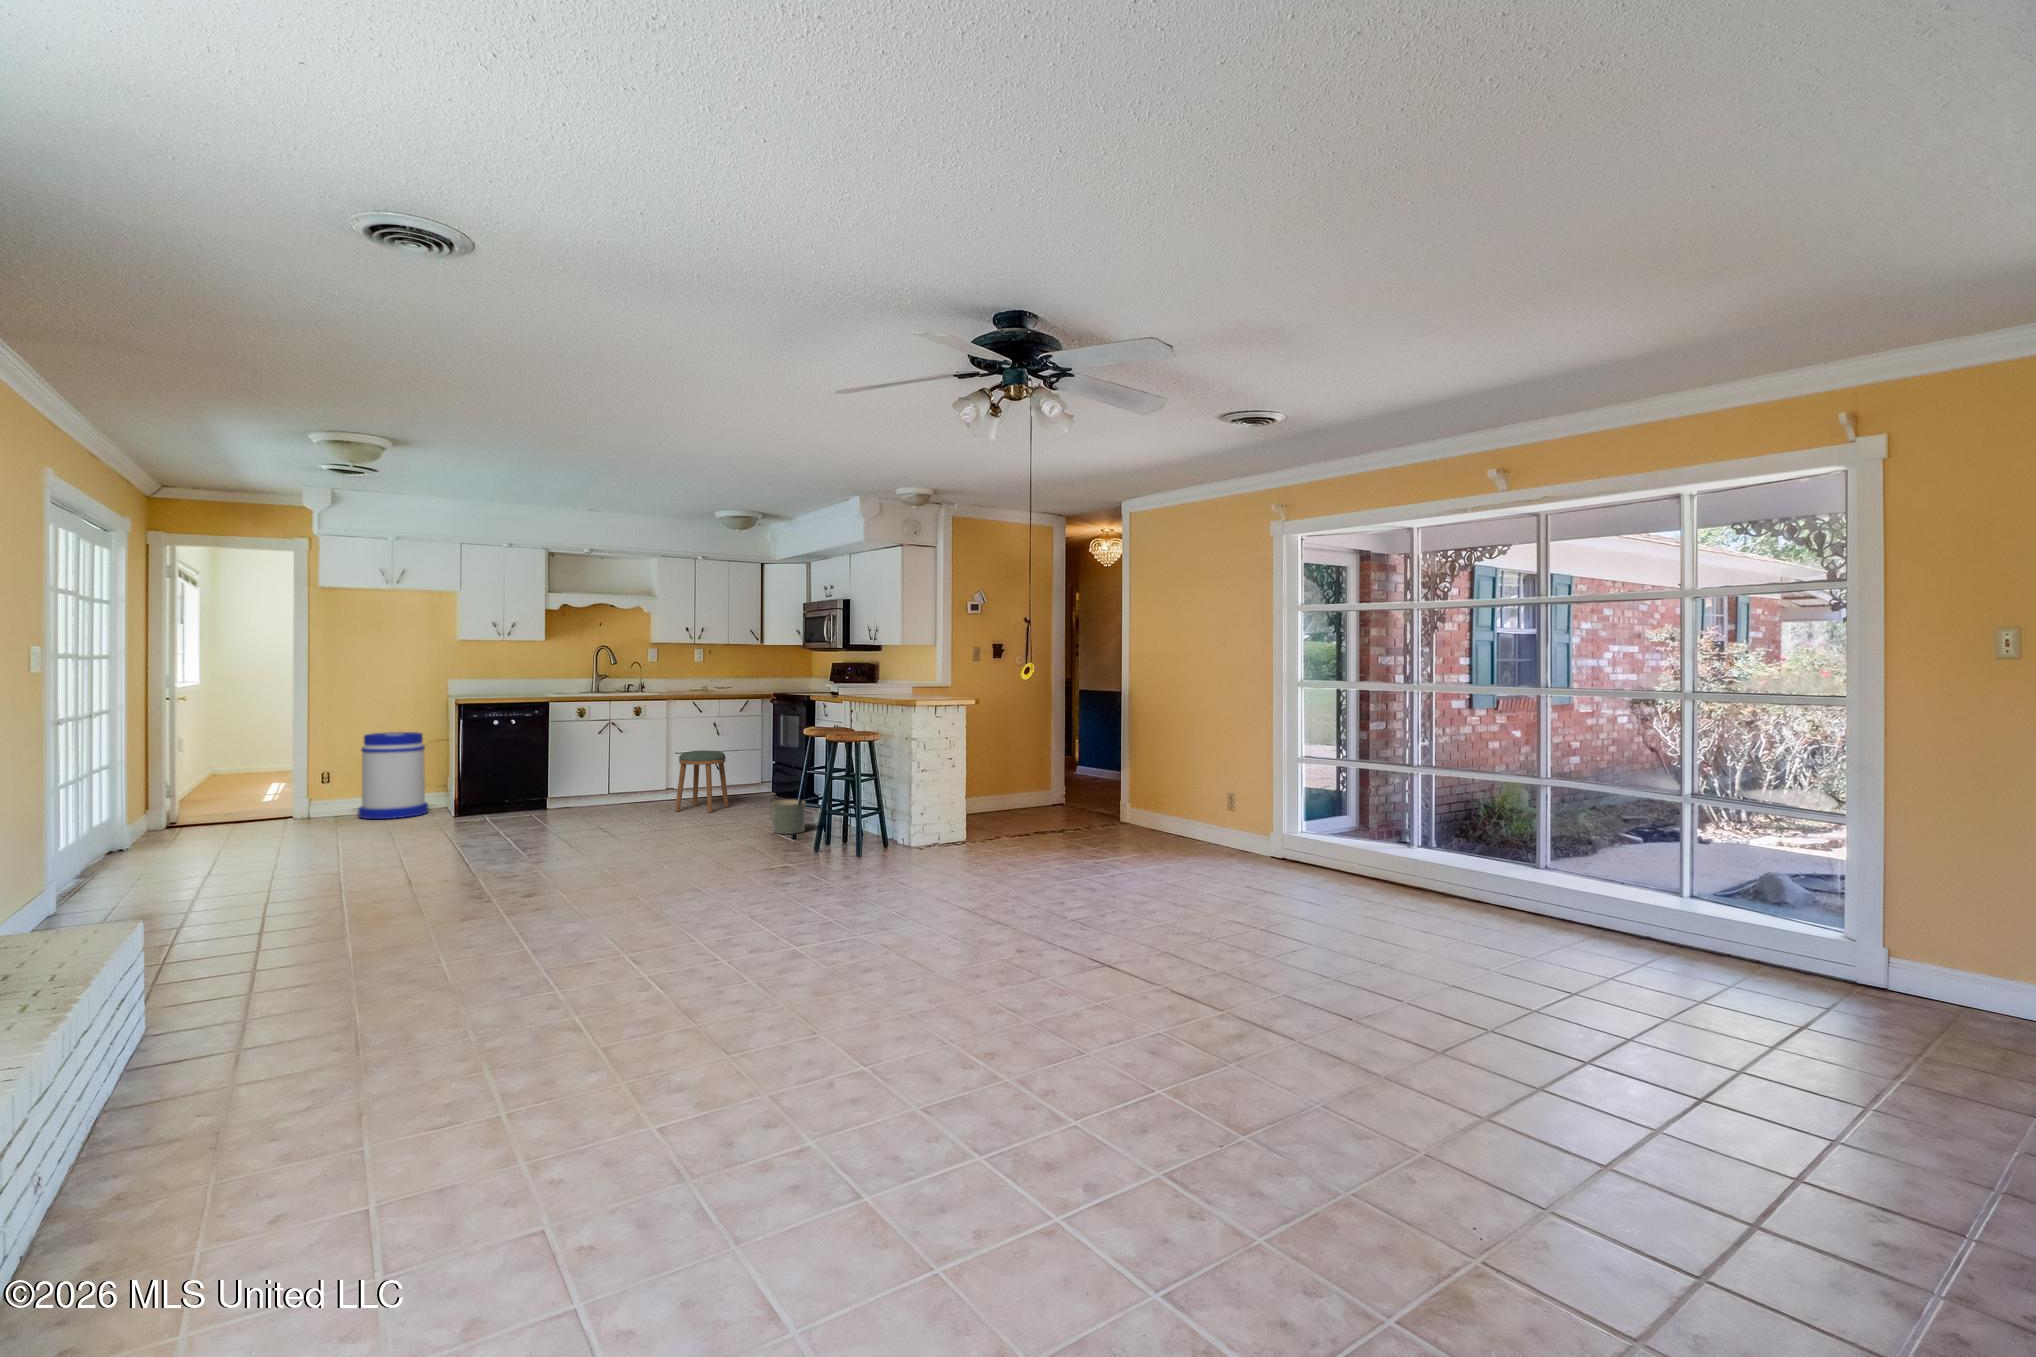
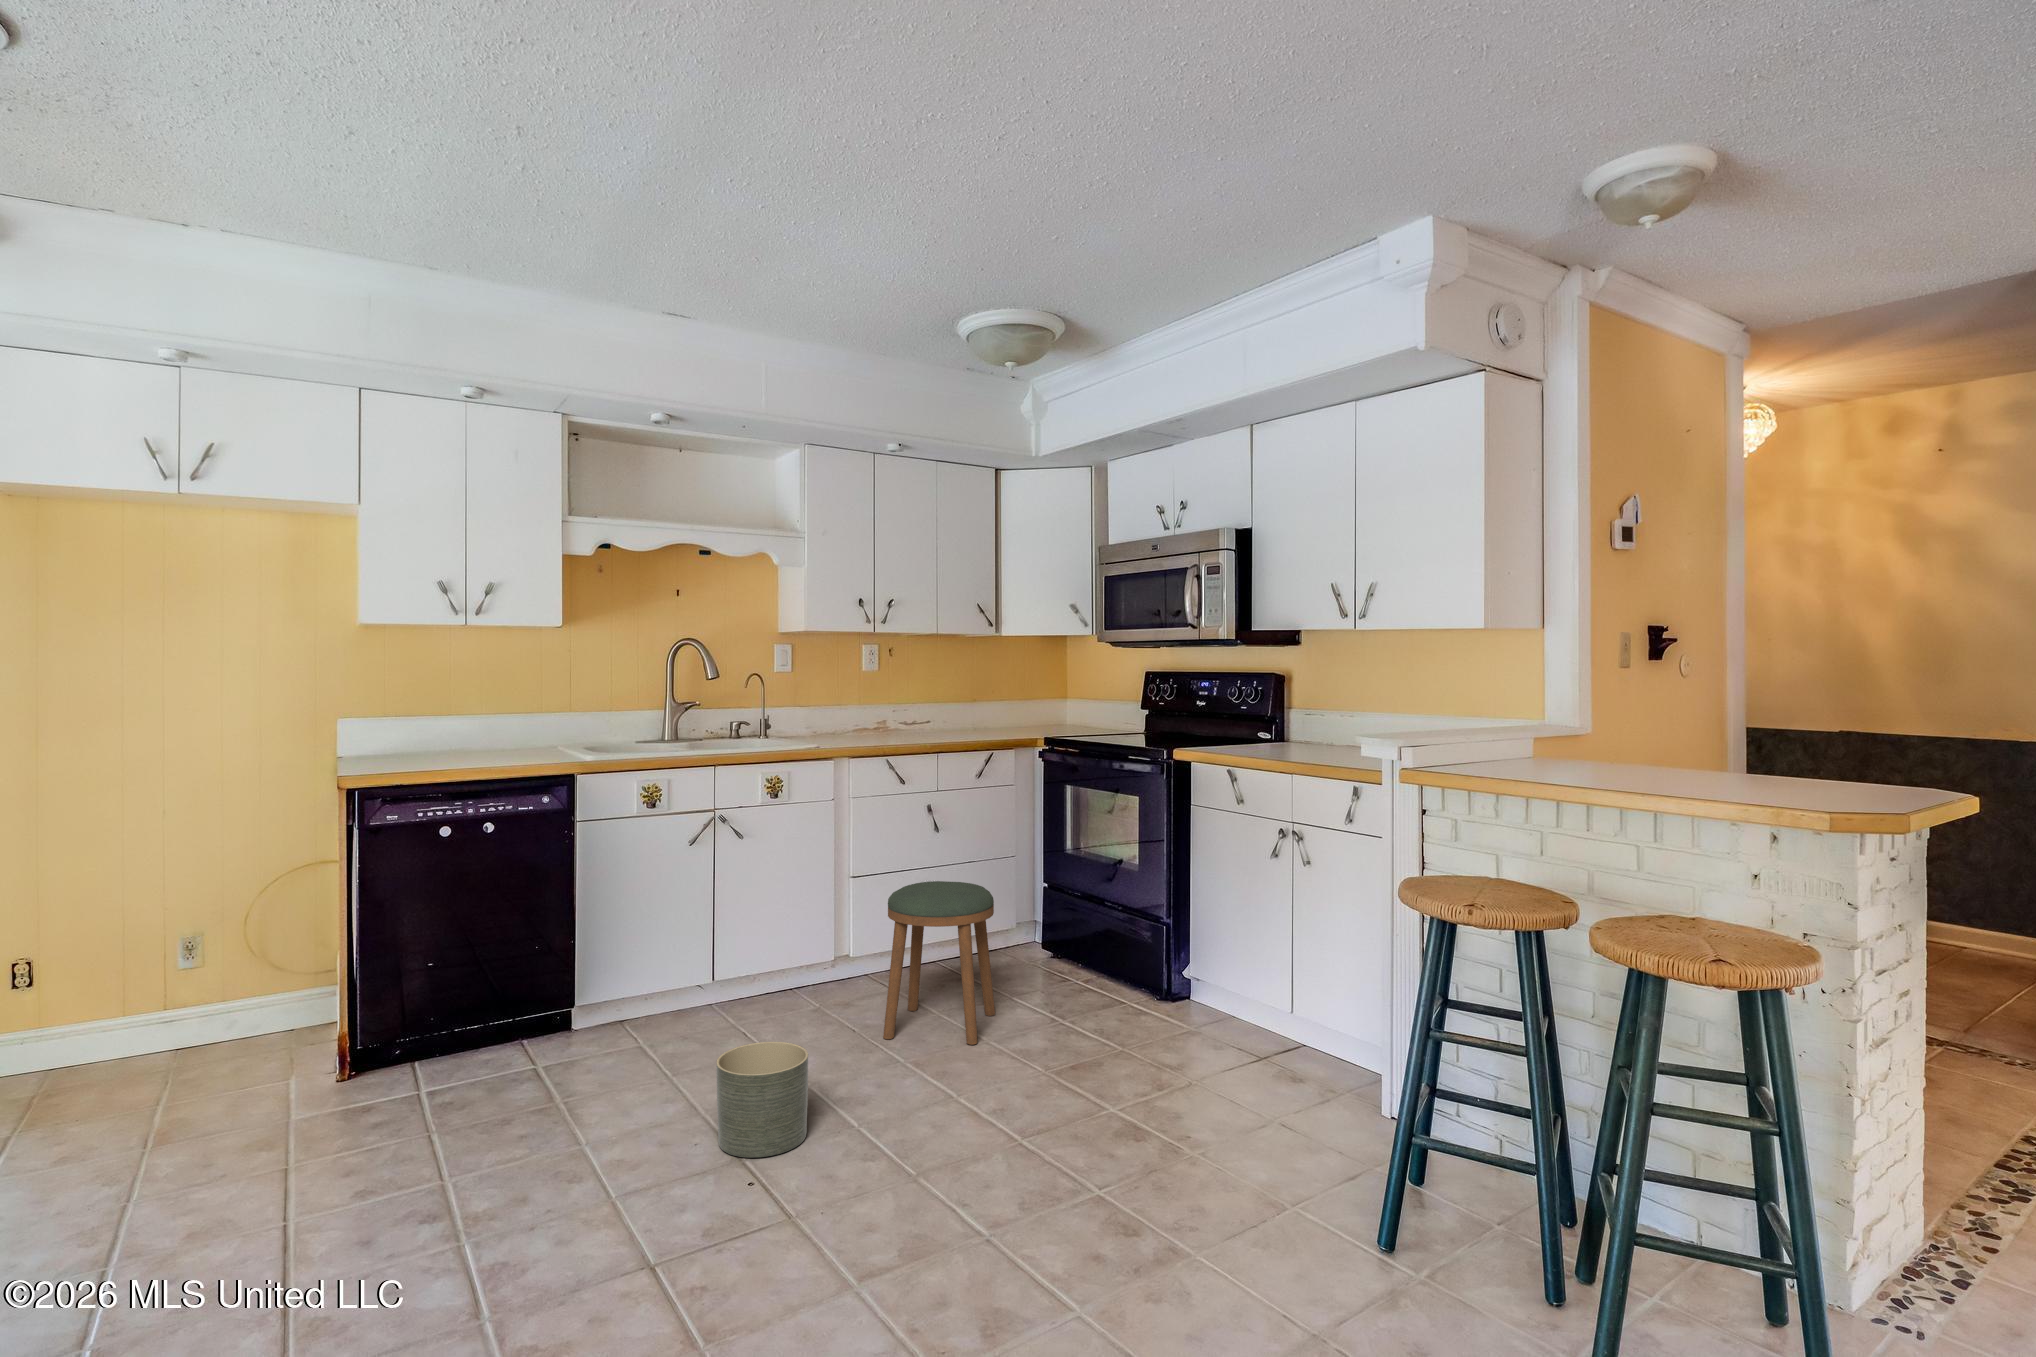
trash can: present [358,732,428,819] -> none [94,850,282,1093]
planter: present [772,800,805,834] -> present [716,1042,808,1158]

